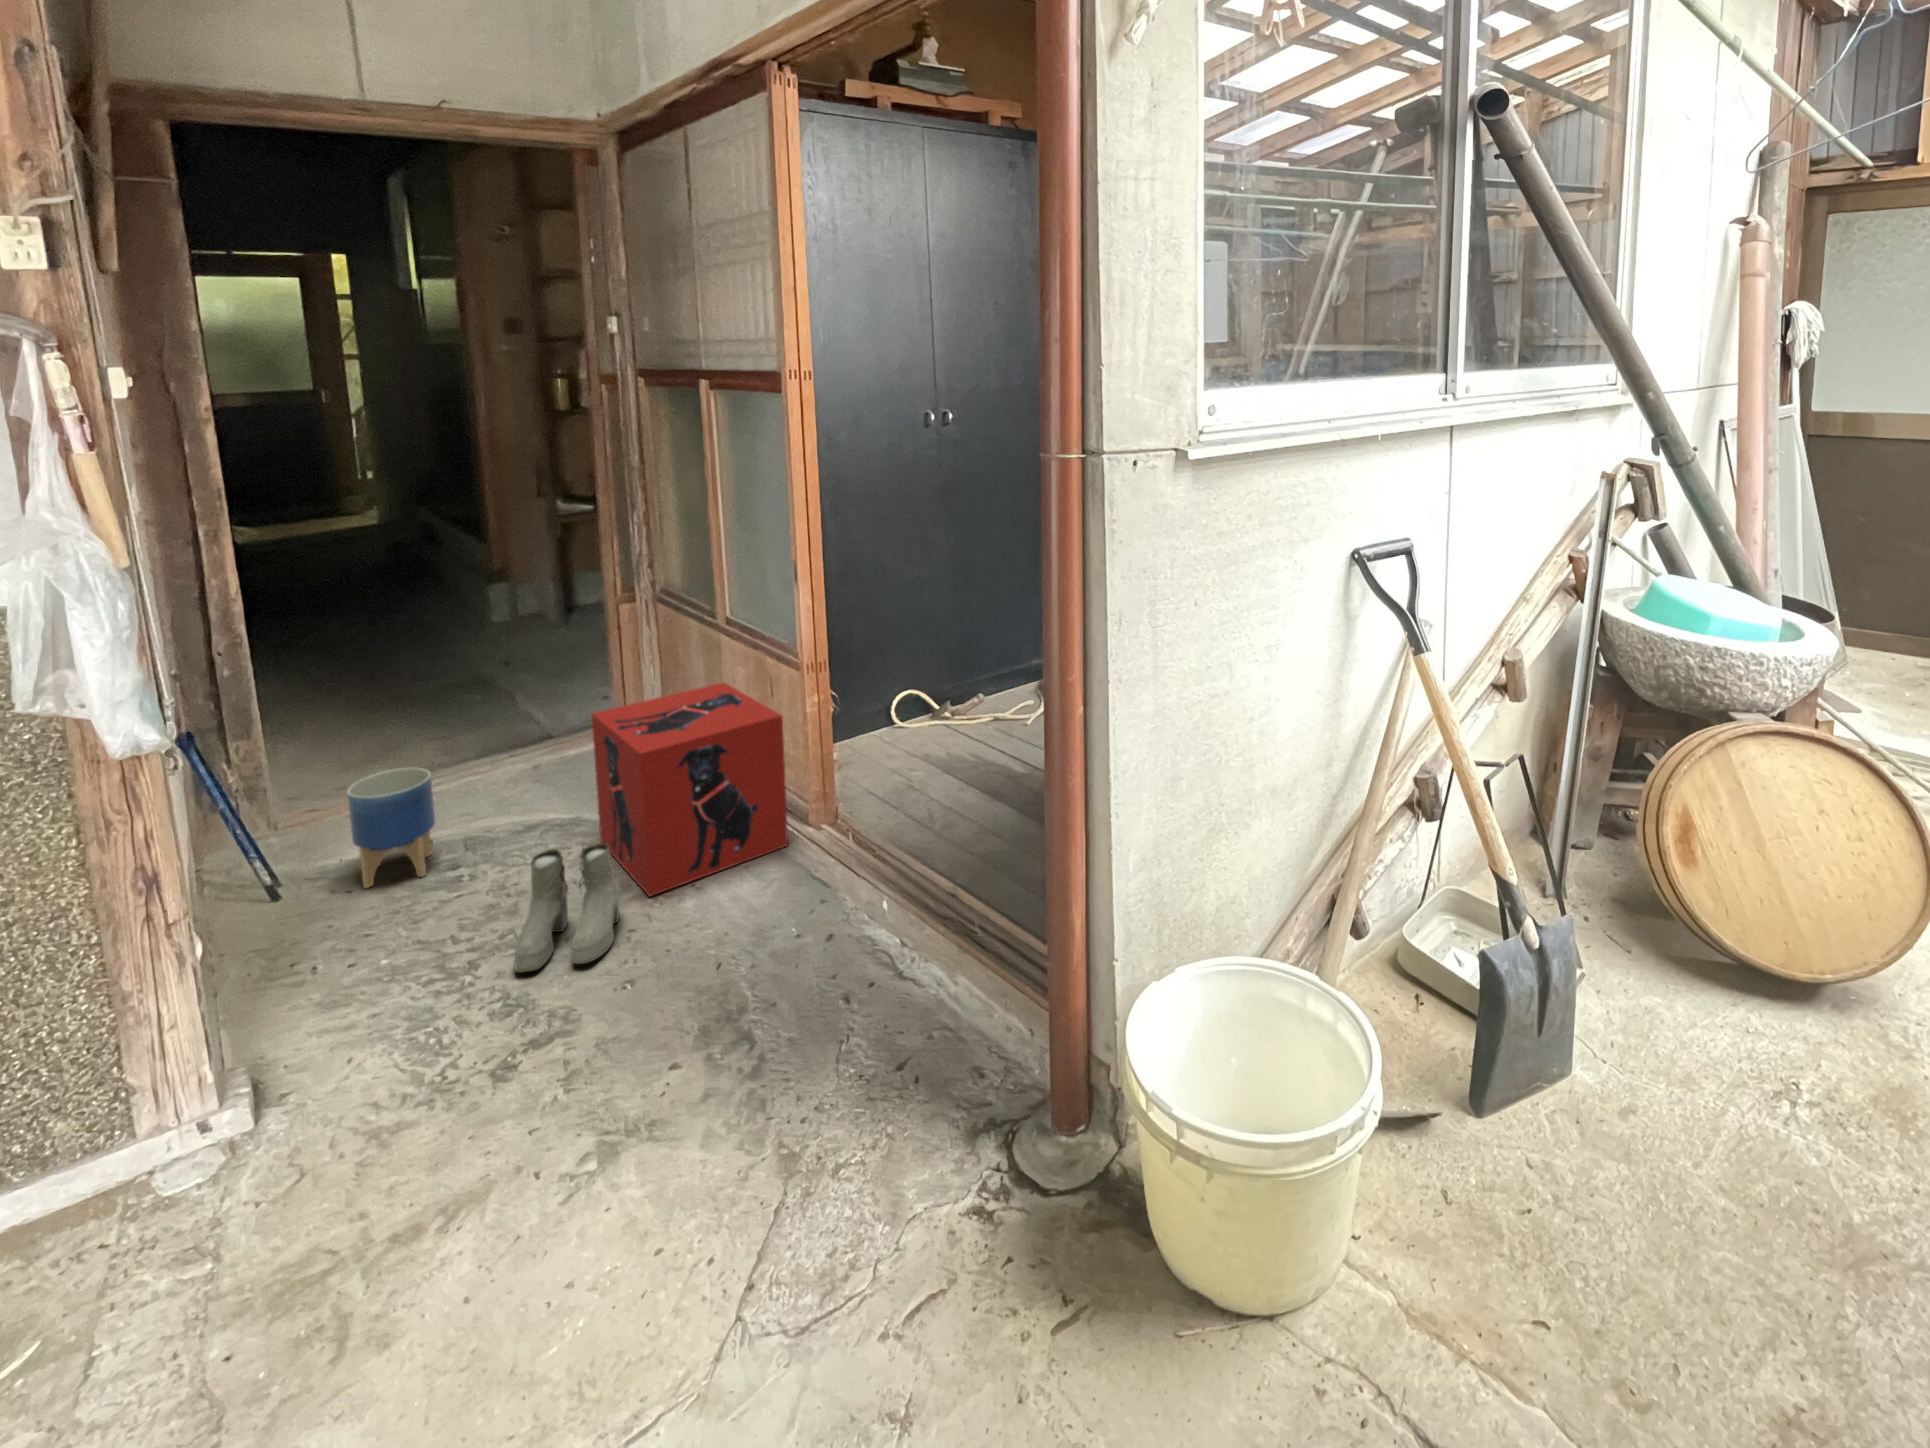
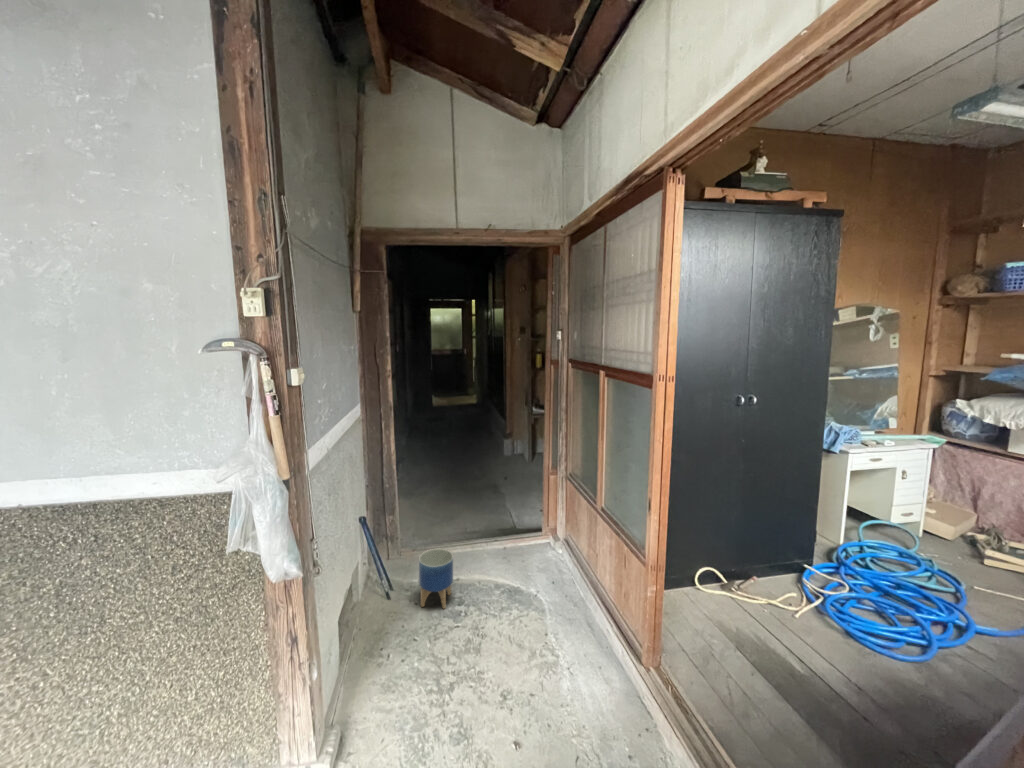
storage box: present [592,683,788,896] -> none [524,543,630,678]
boots: present [515,843,619,973] -> none [465,637,525,725]

